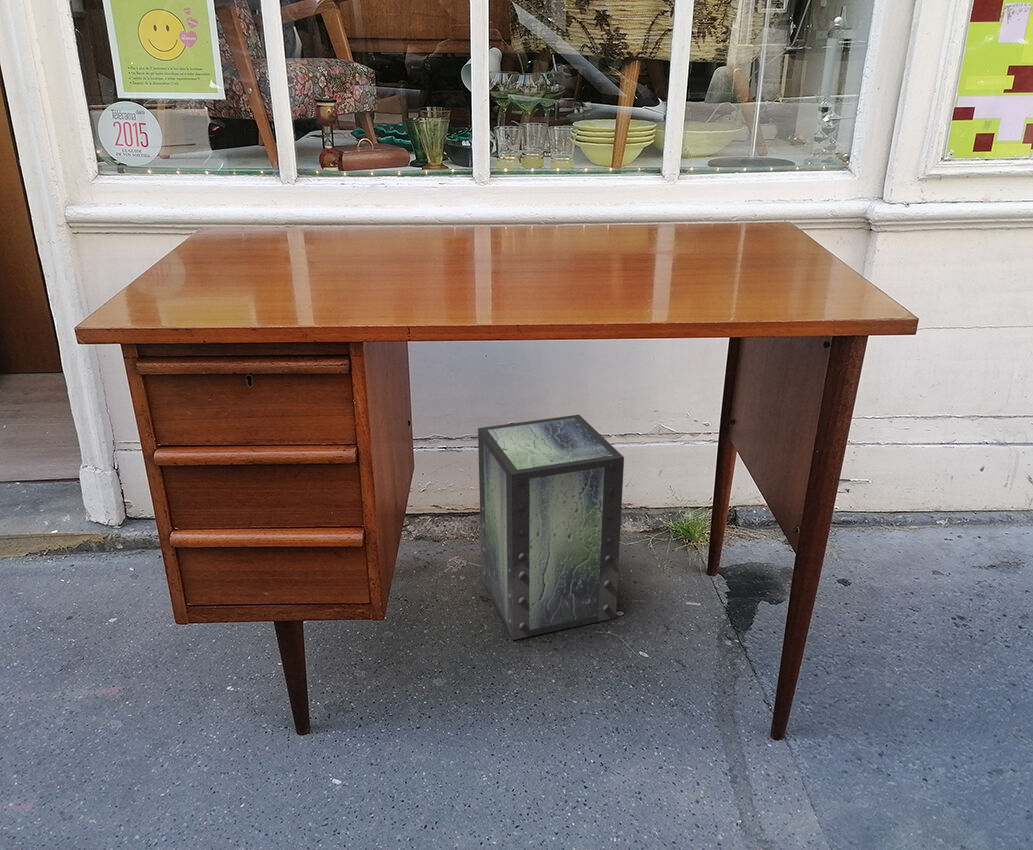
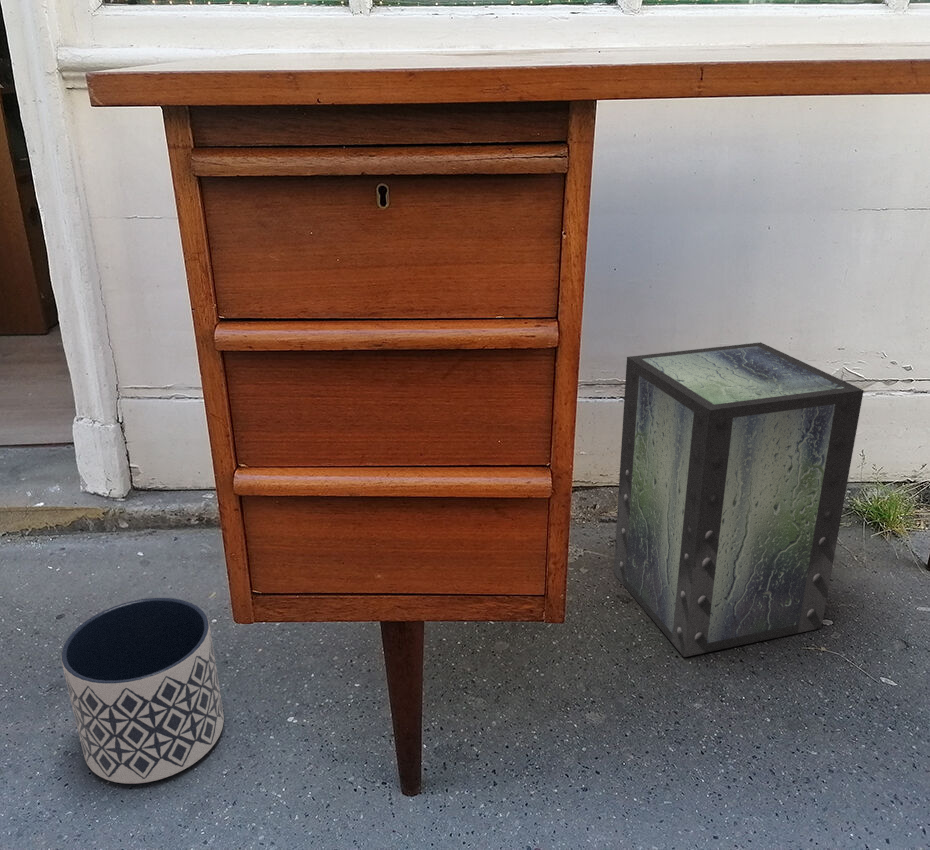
planter: none [68,605,184,731] -> present [61,598,224,784]

